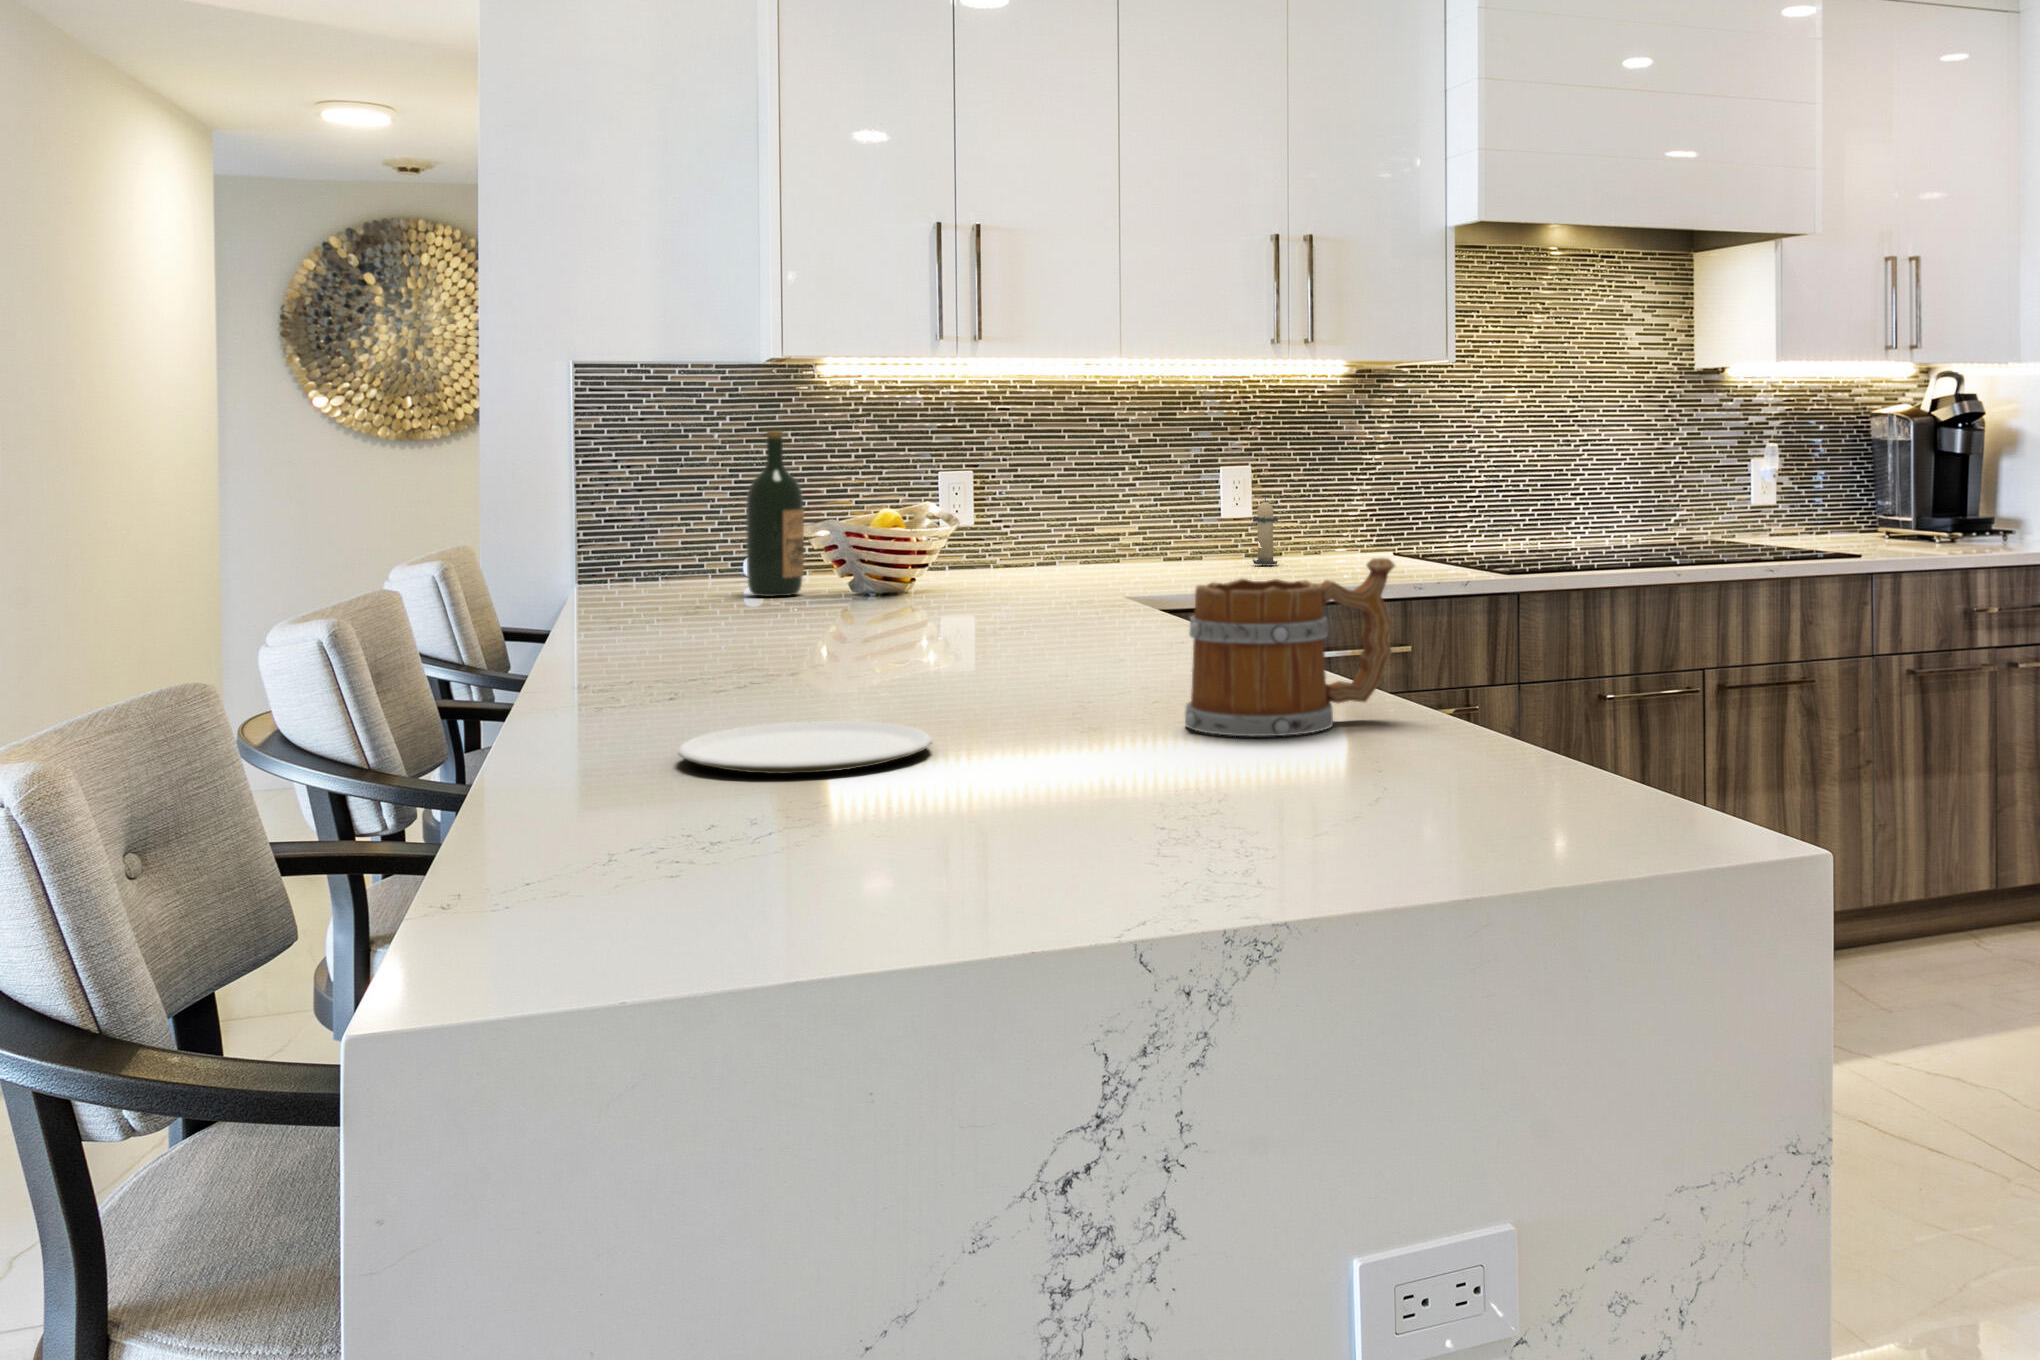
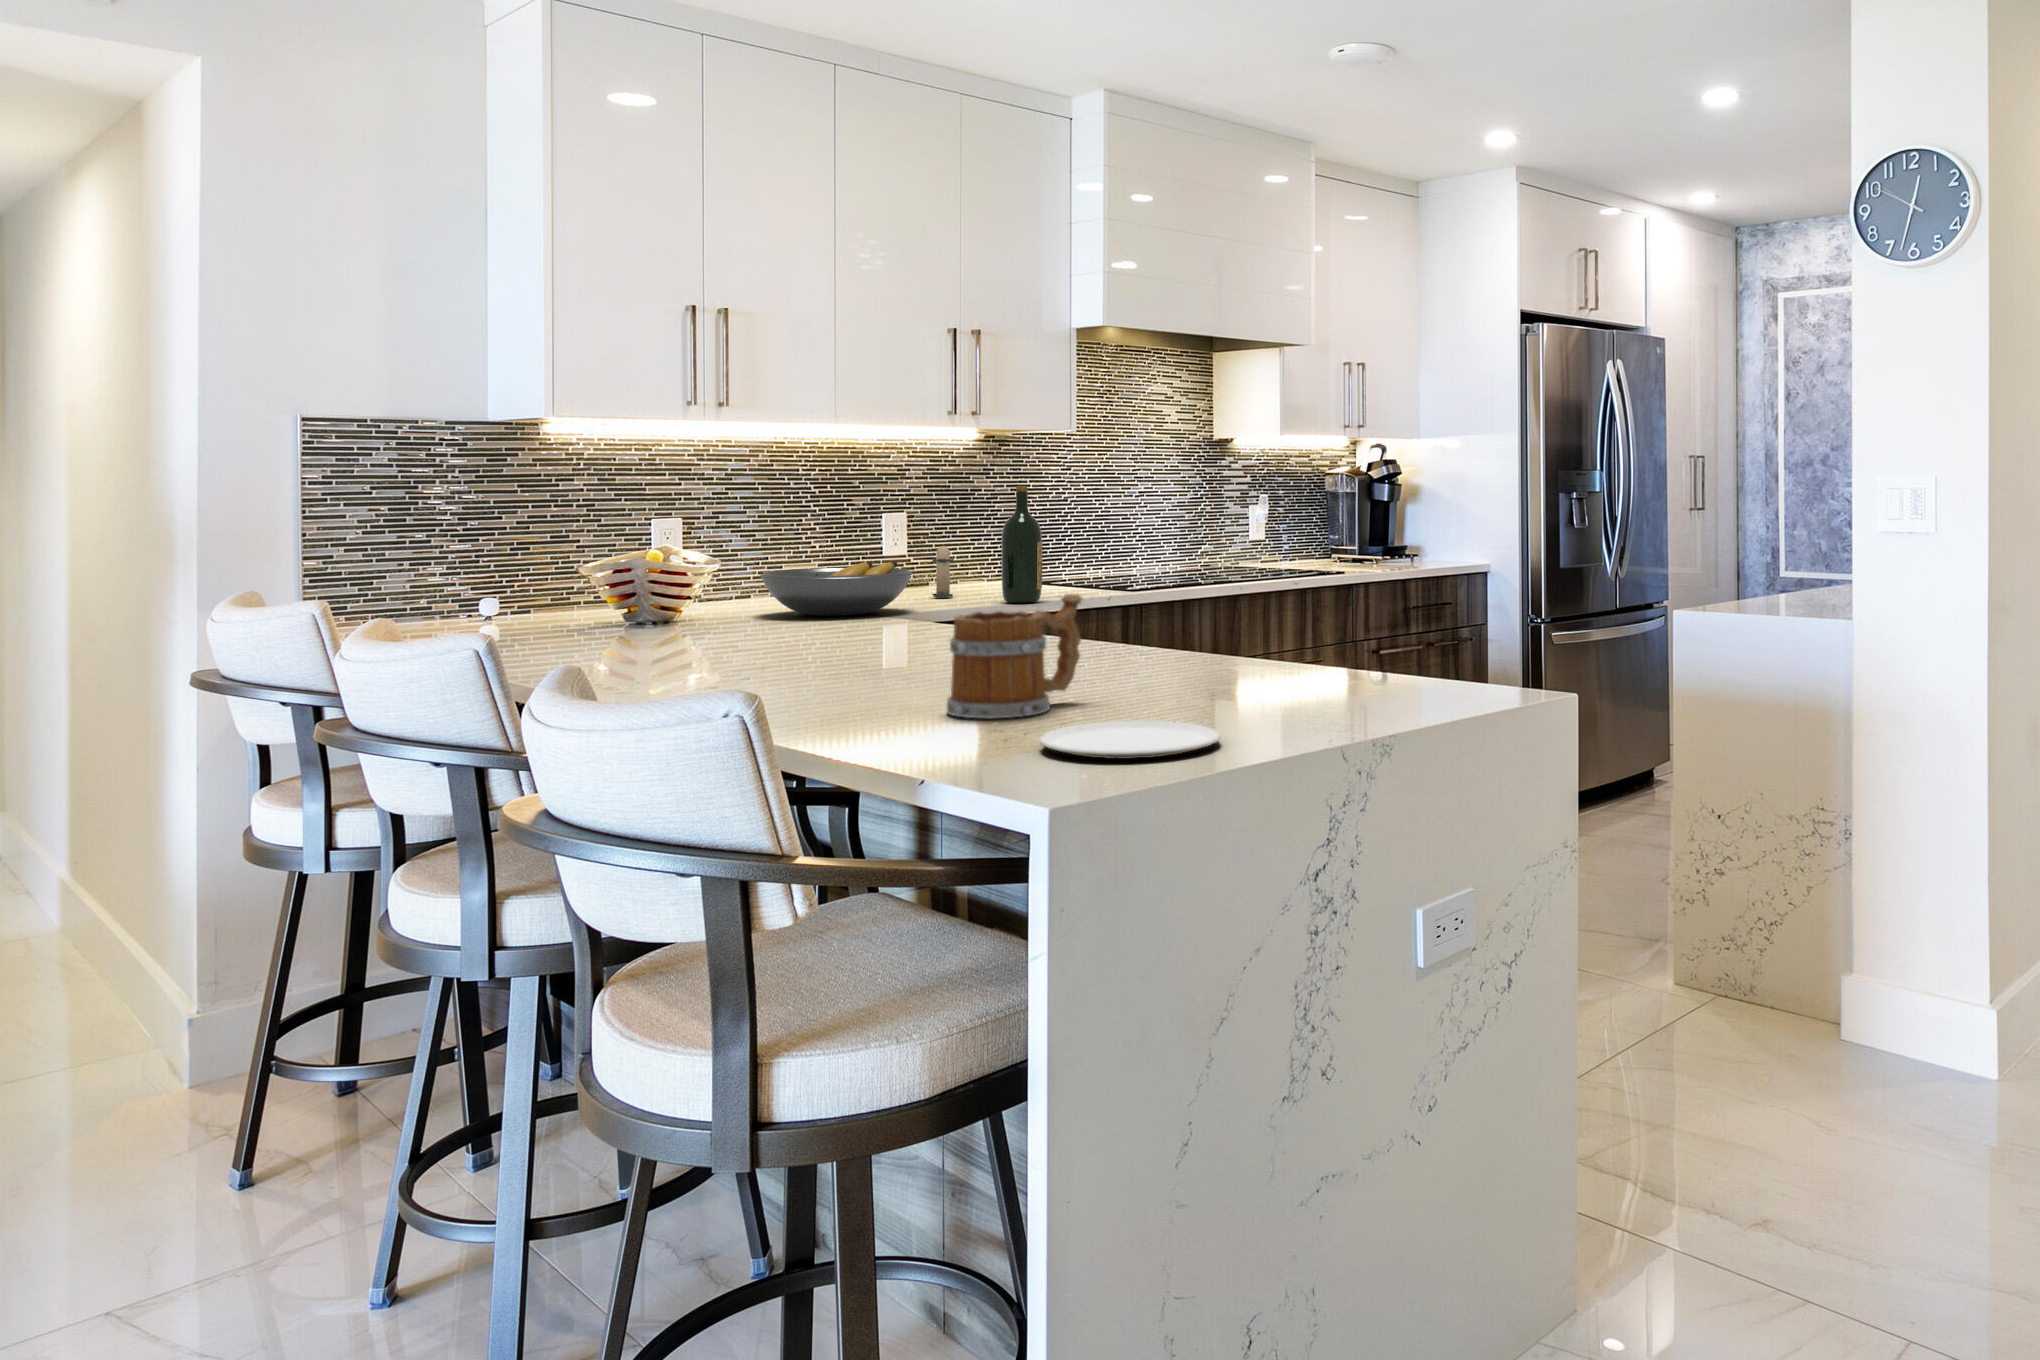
wine bottle: present [746,431,804,596] -> present [1002,486,1042,603]
fruit bowl: none [1008,517,1180,579] -> present [761,561,913,616]
mug: present [1185,558,1395,736] -> present [947,594,1082,718]

